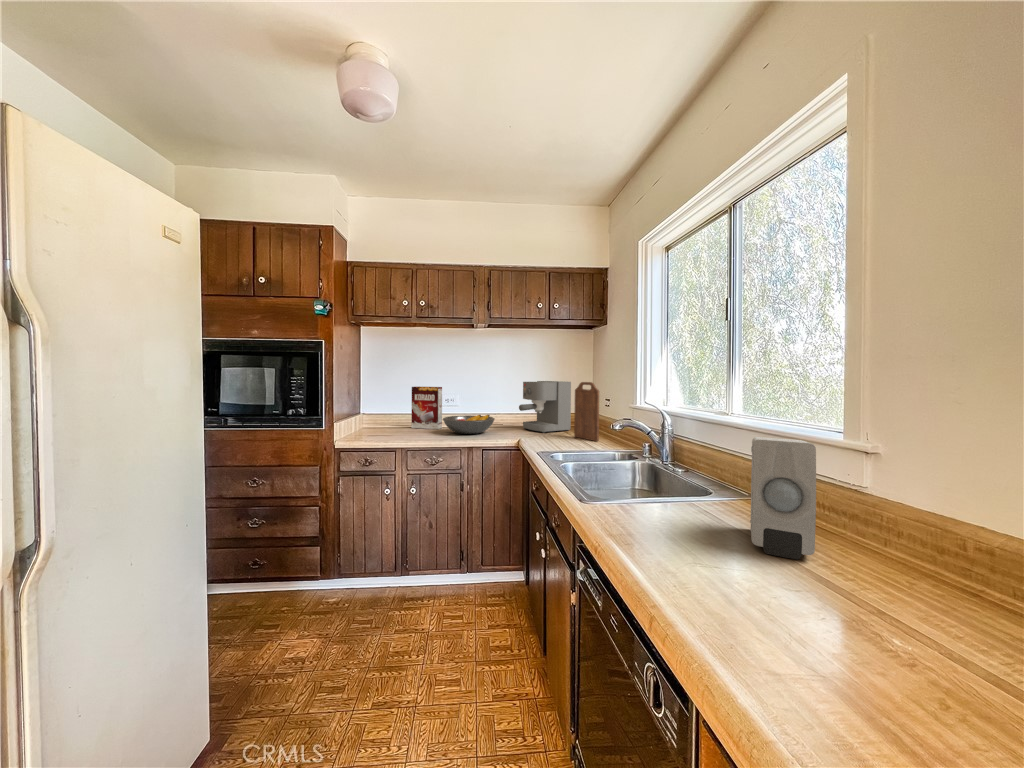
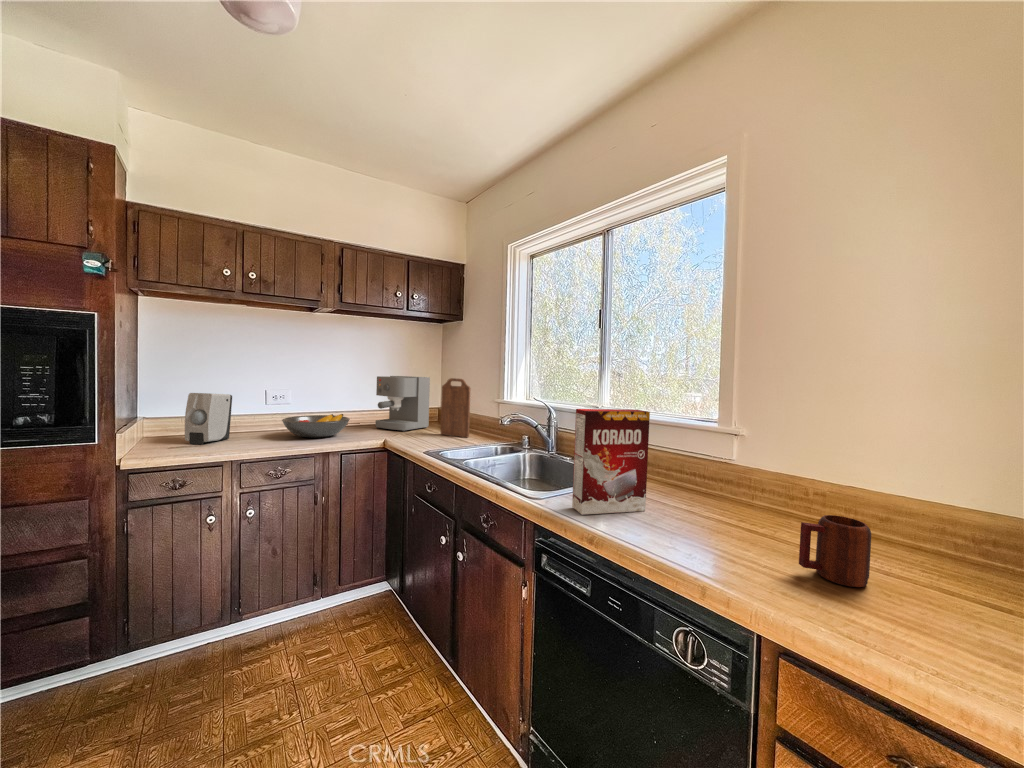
cereal box: present [412,387,442,429] -> present [572,409,650,515]
soap dispenser: present [750,437,816,559] -> present [185,393,232,444]
mug: none [833,574,958,701] -> present [799,515,871,587]

